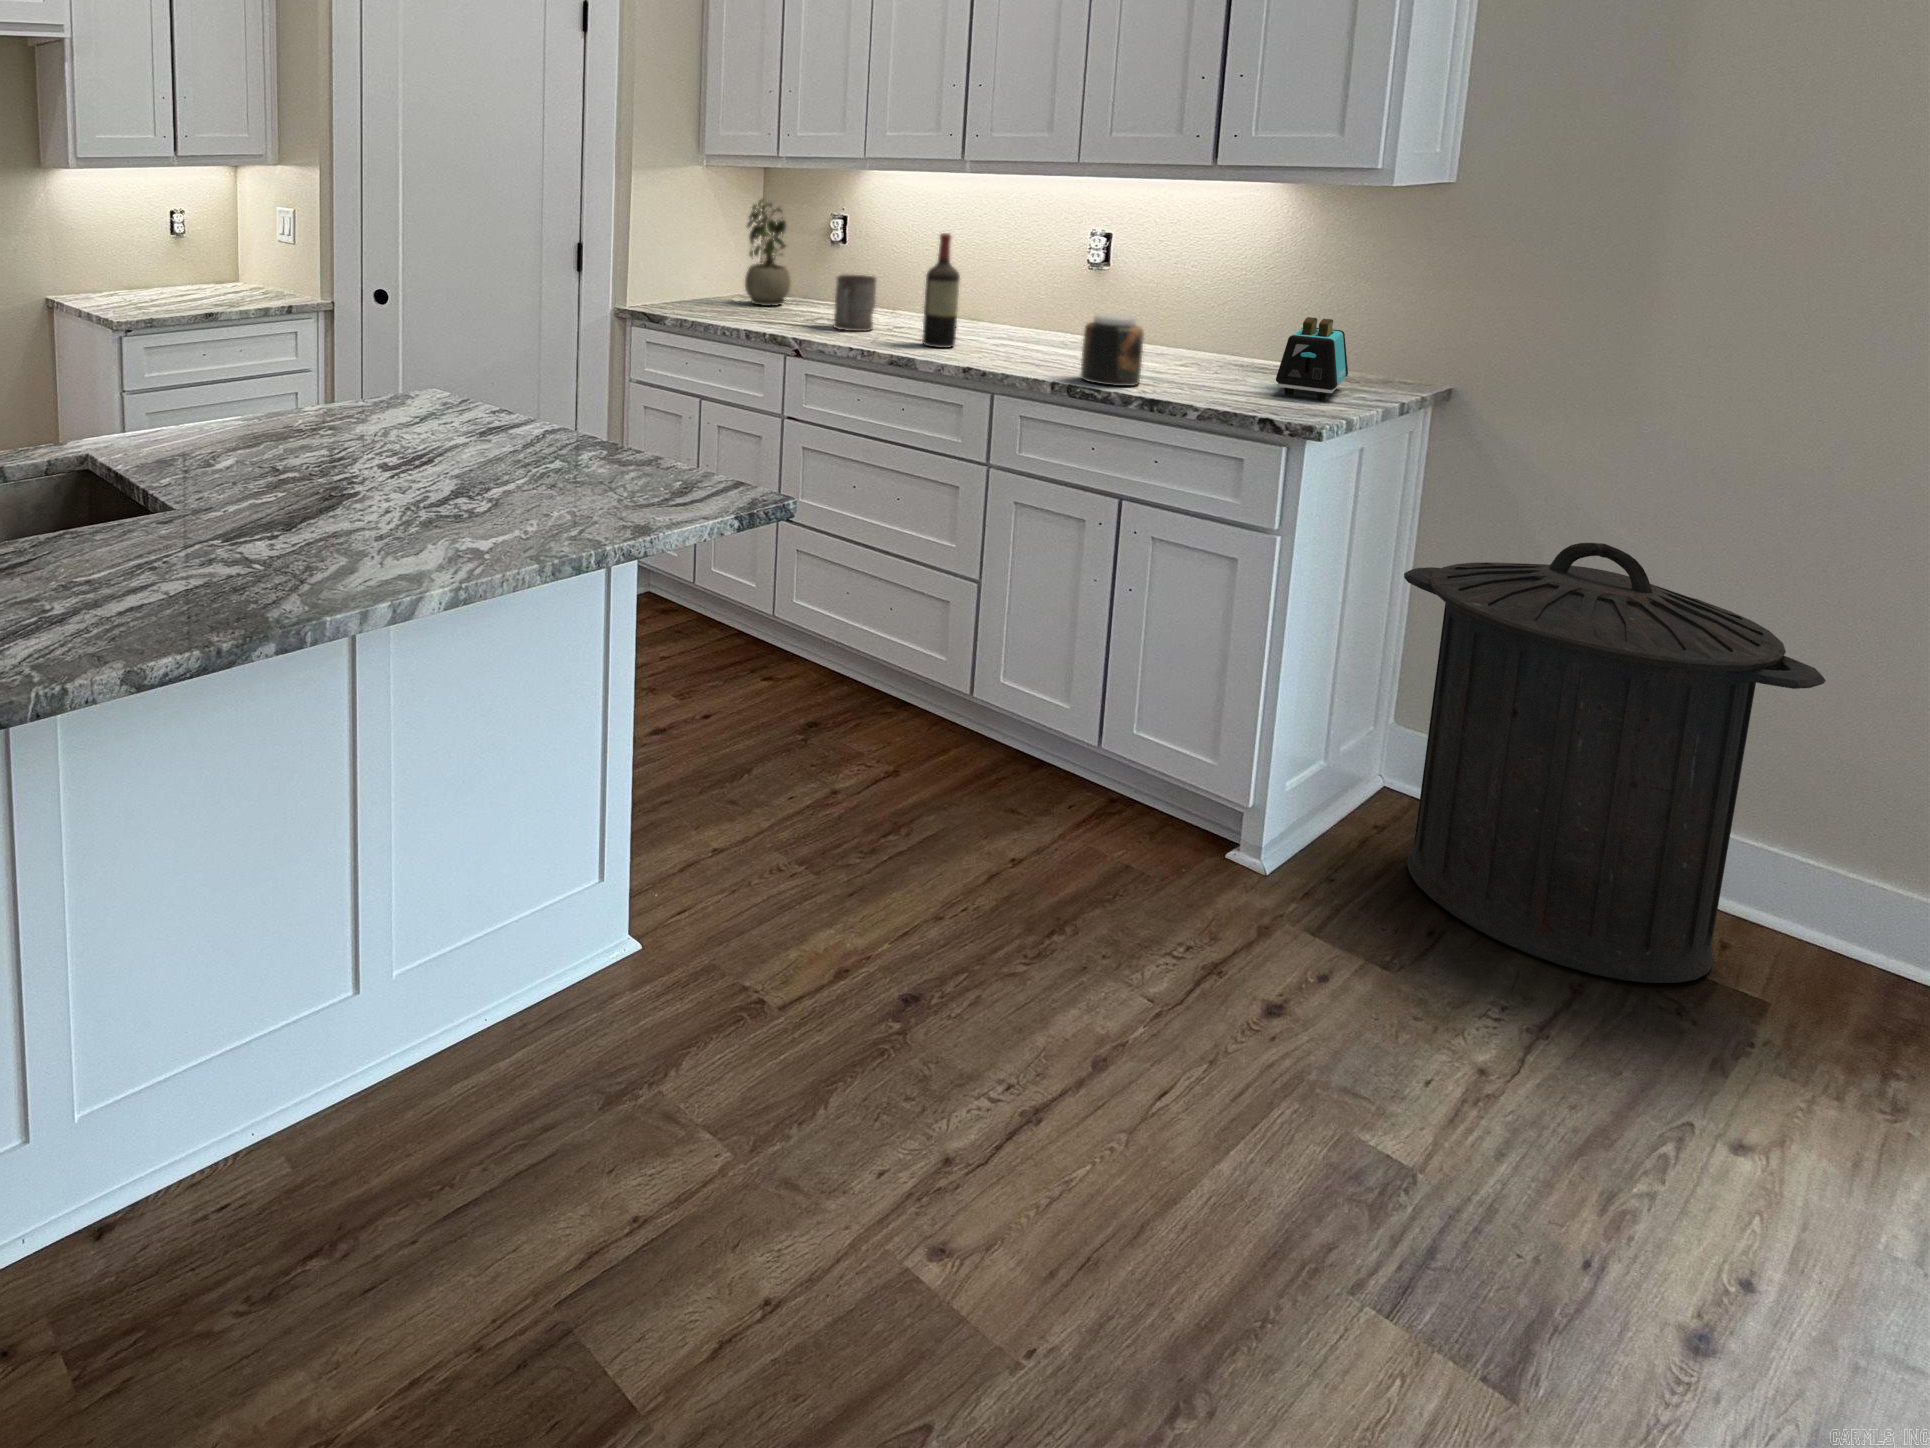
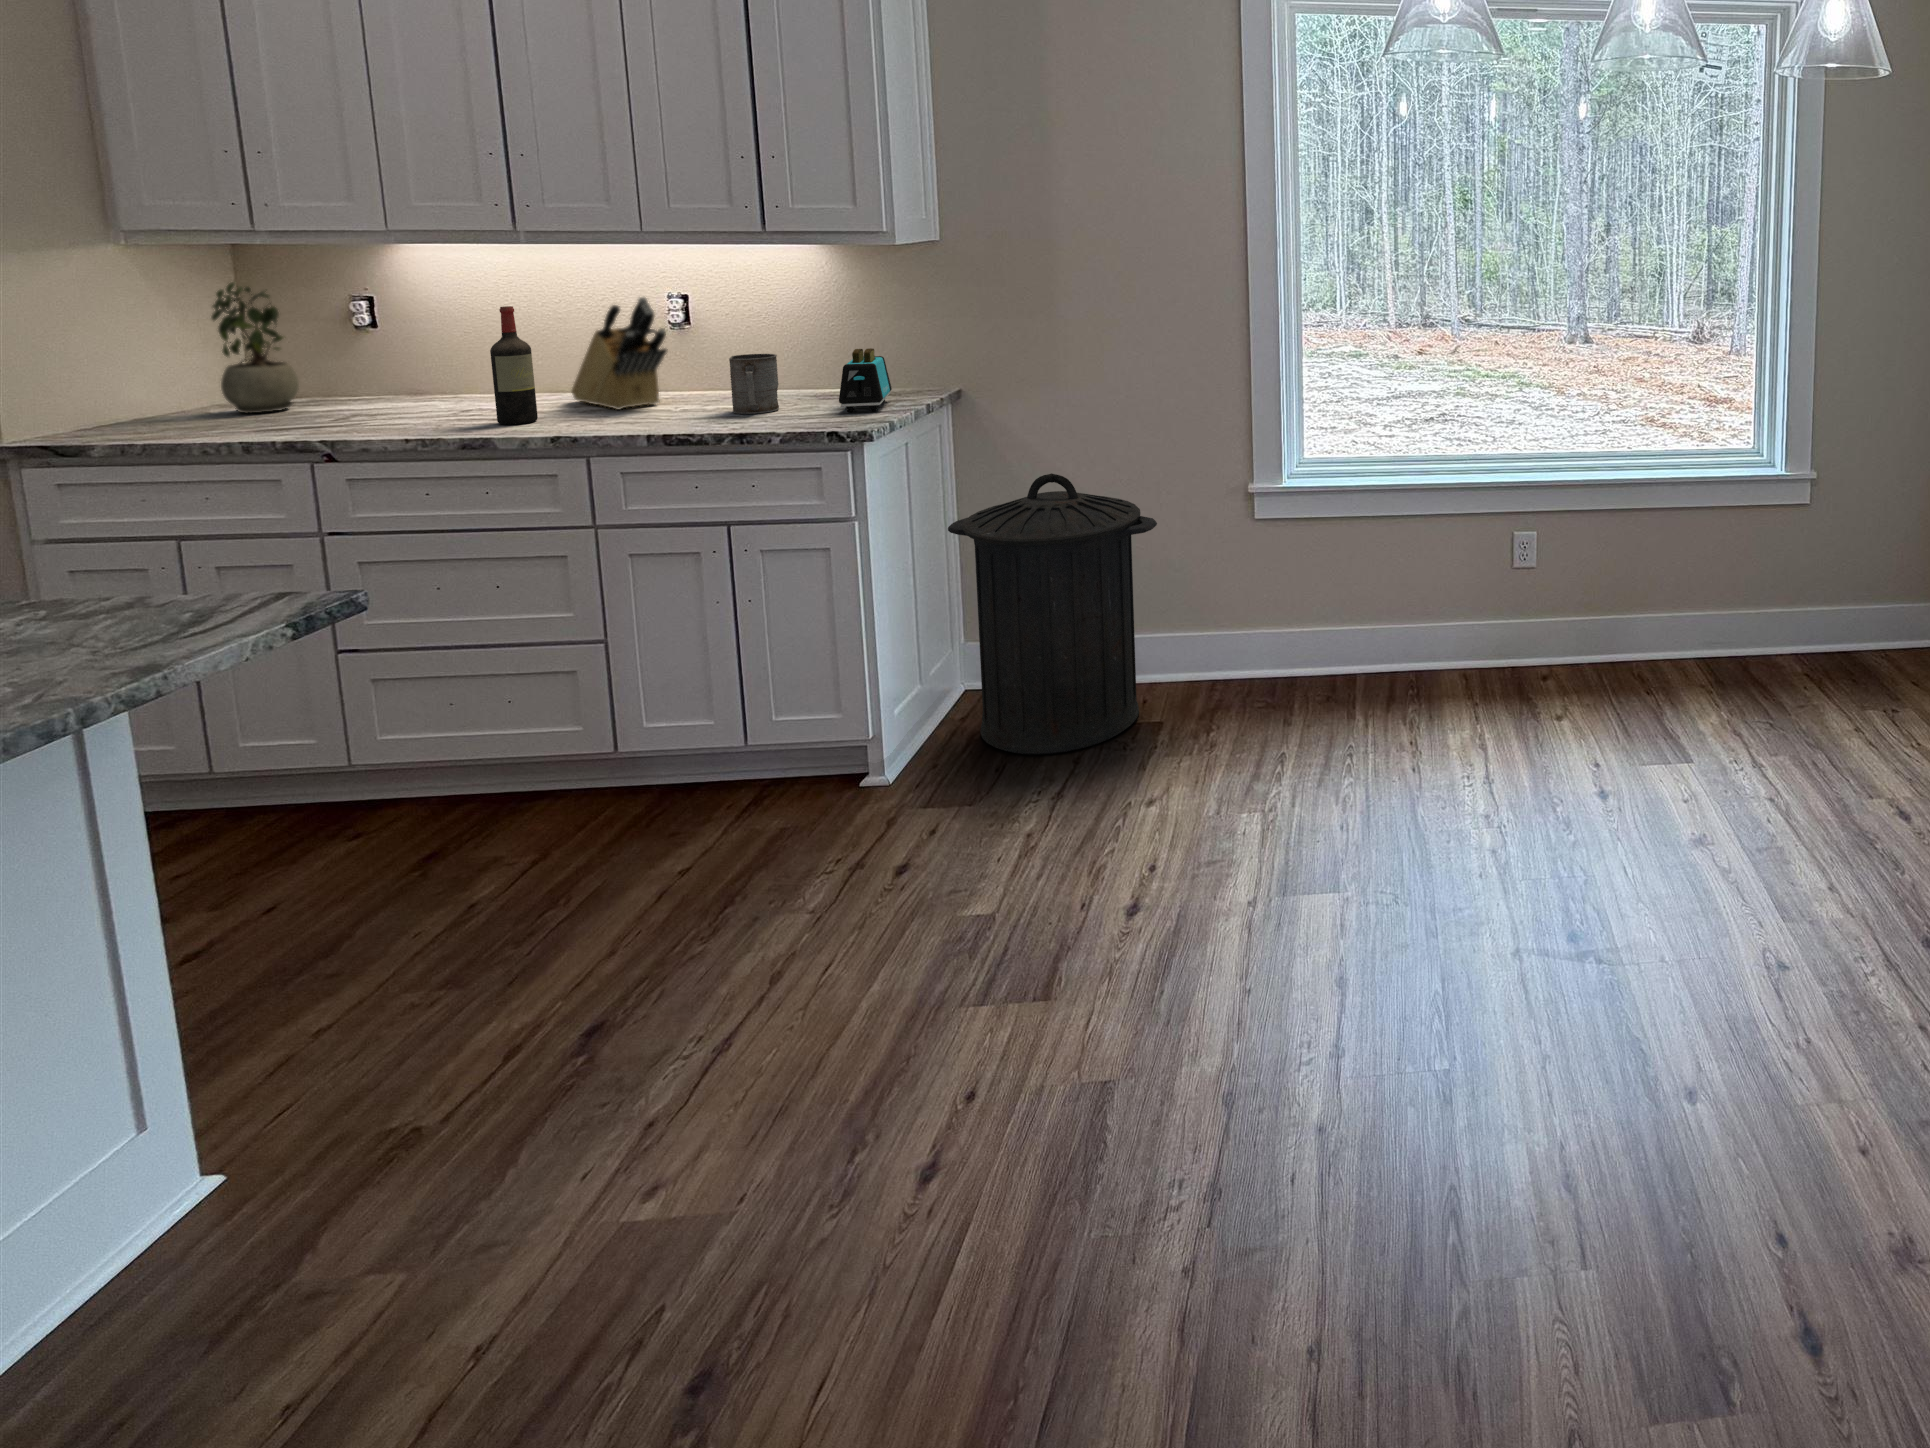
knife block: none [986,233,1086,348] -> present [571,297,667,410]
mug: present [834,275,876,331] -> present [729,354,779,414]
jar: present [1080,314,1144,386] -> none [671,366,729,430]

